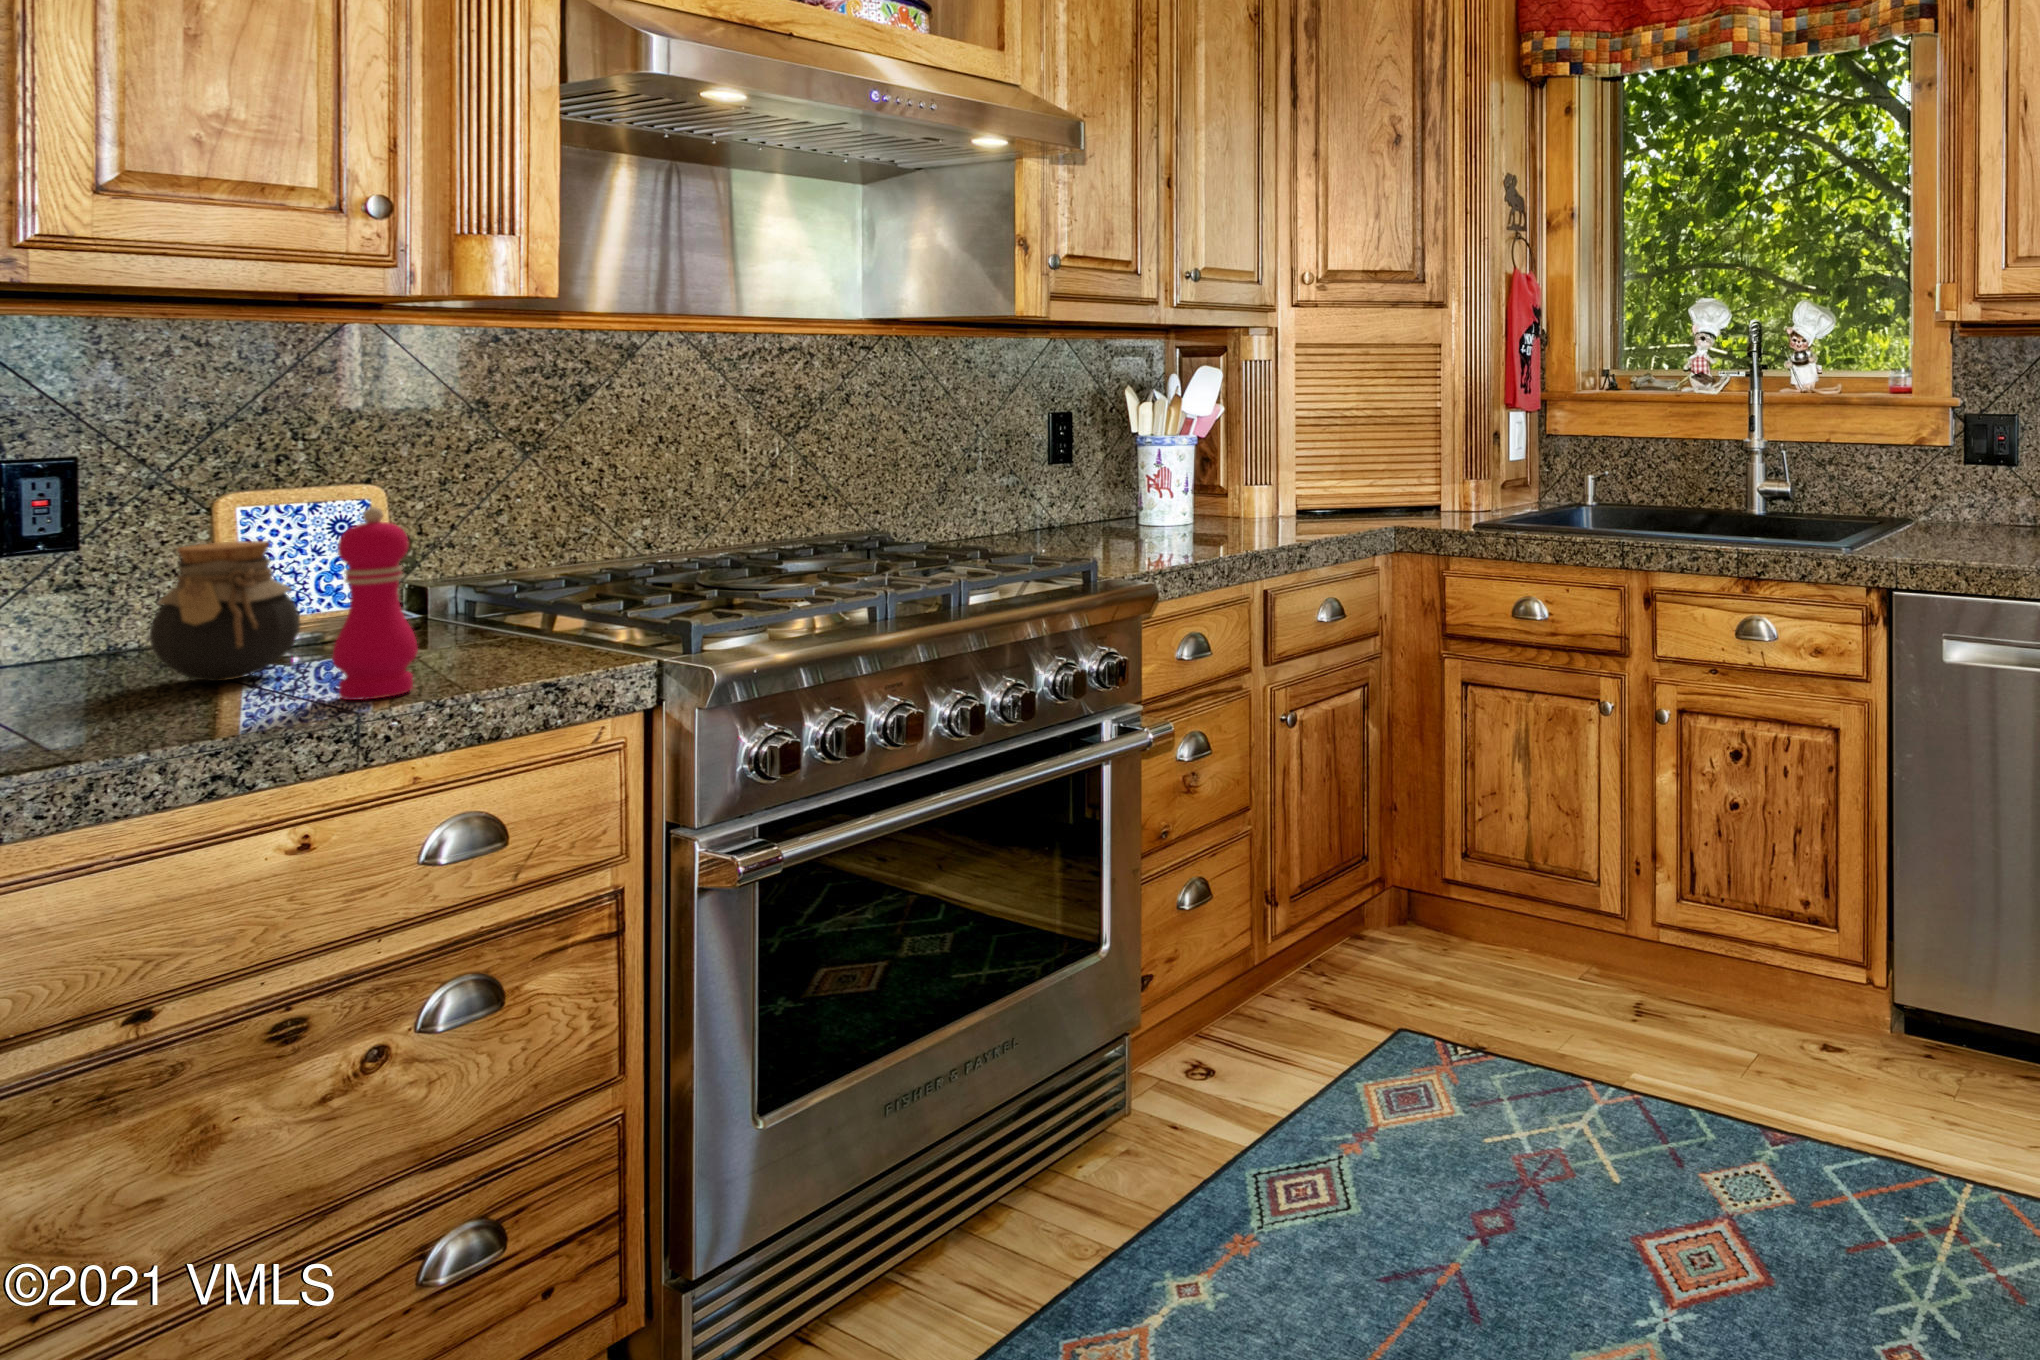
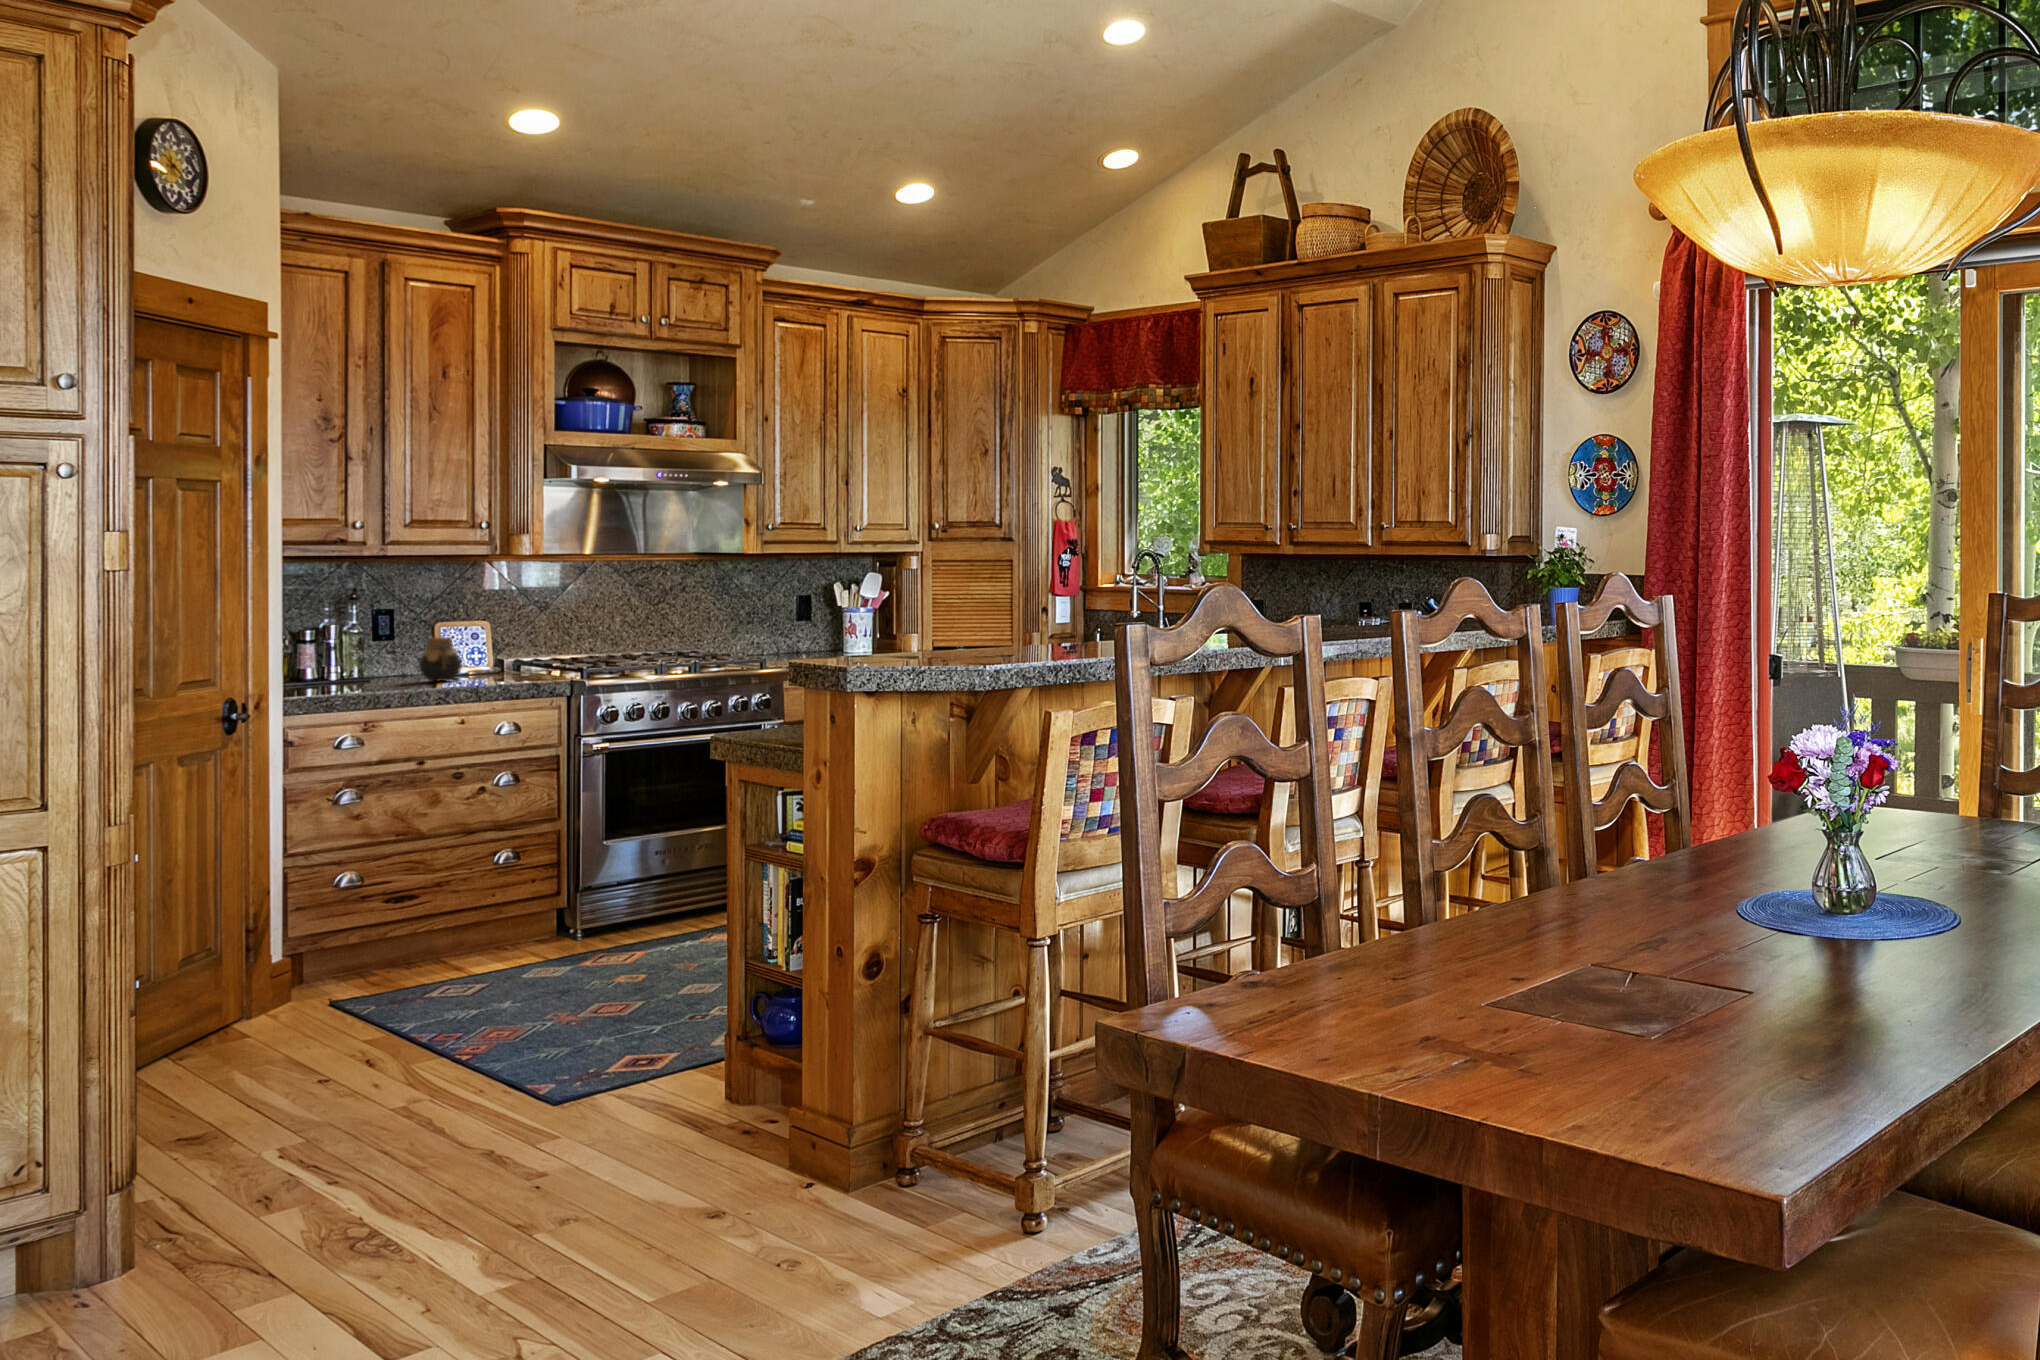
pepper mill: present [332,507,418,700] -> none [470,625,495,684]

